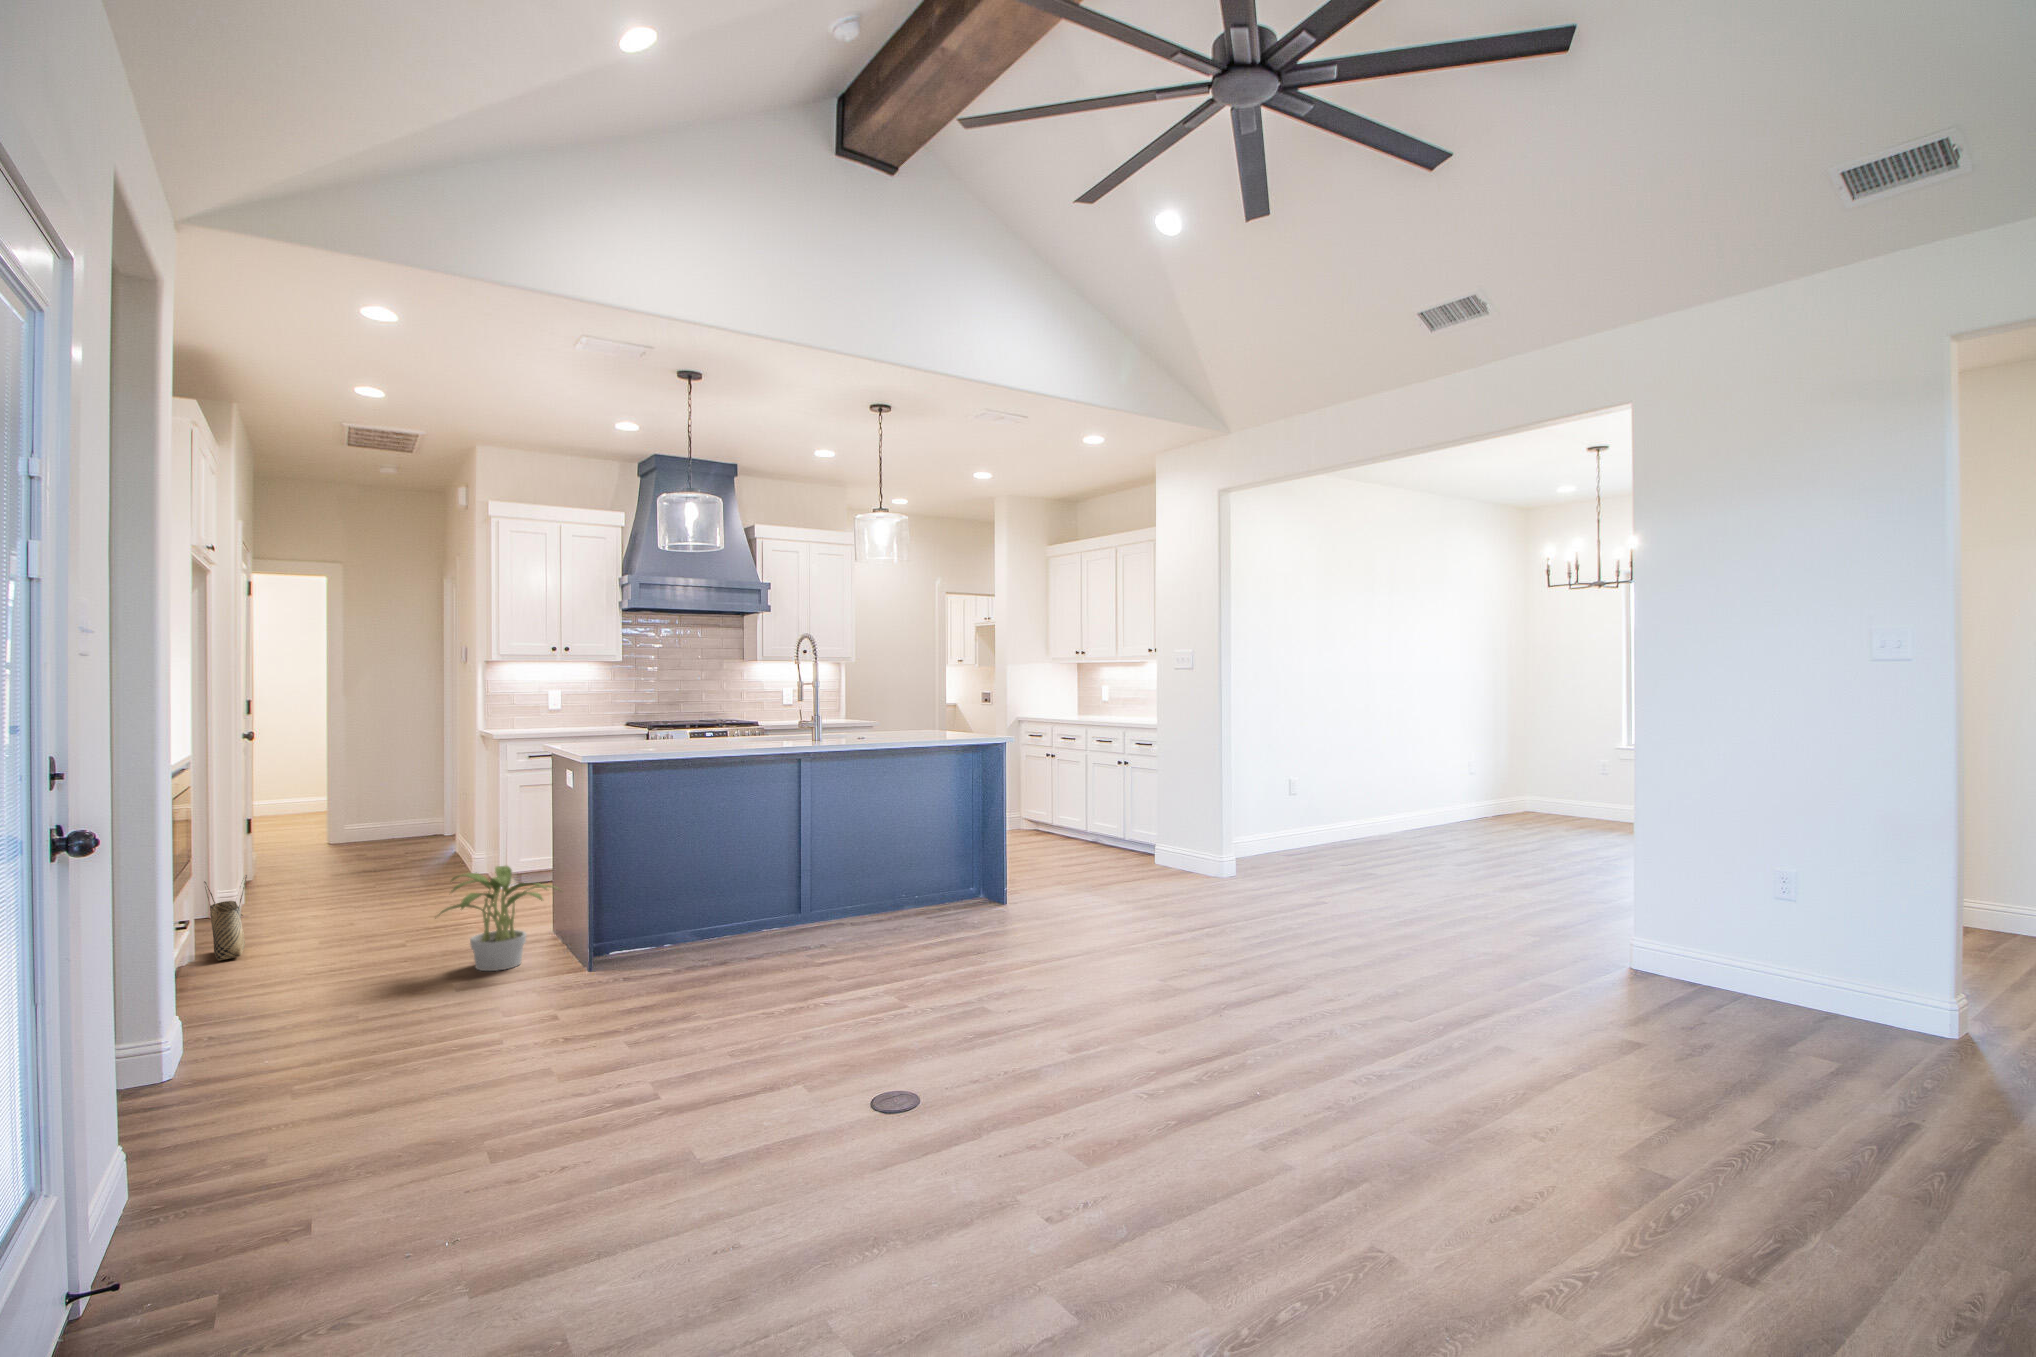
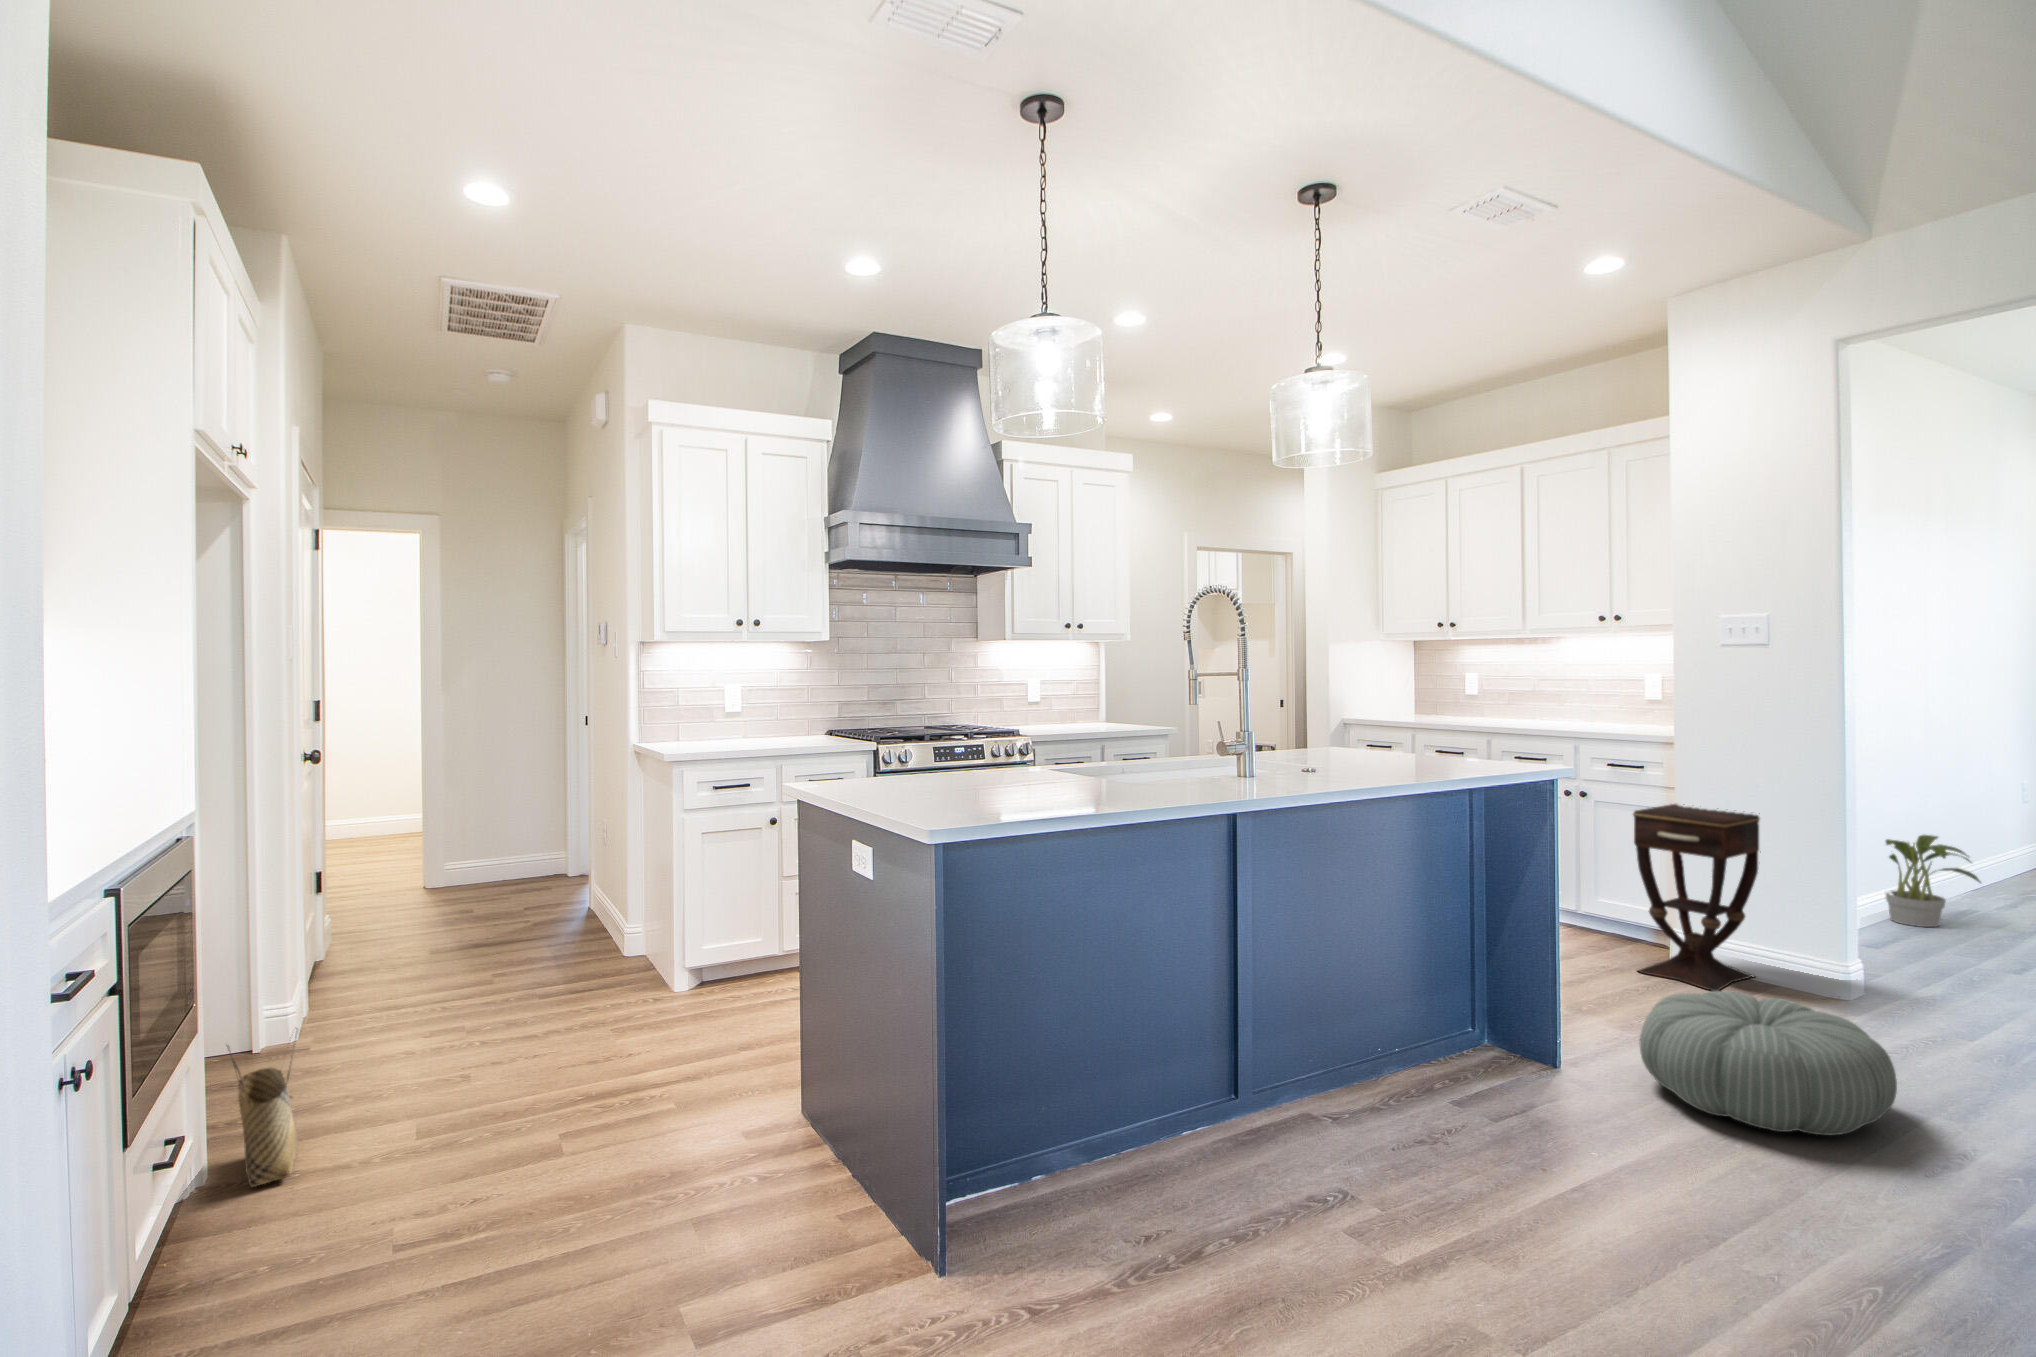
side table: none [1134,767,1210,880] -> present [1633,804,1760,991]
pouf: none [1056,862,1174,929] -> present [1640,991,1897,1135]
potted plant: present [435,866,558,971] -> present [1886,835,1980,927]

